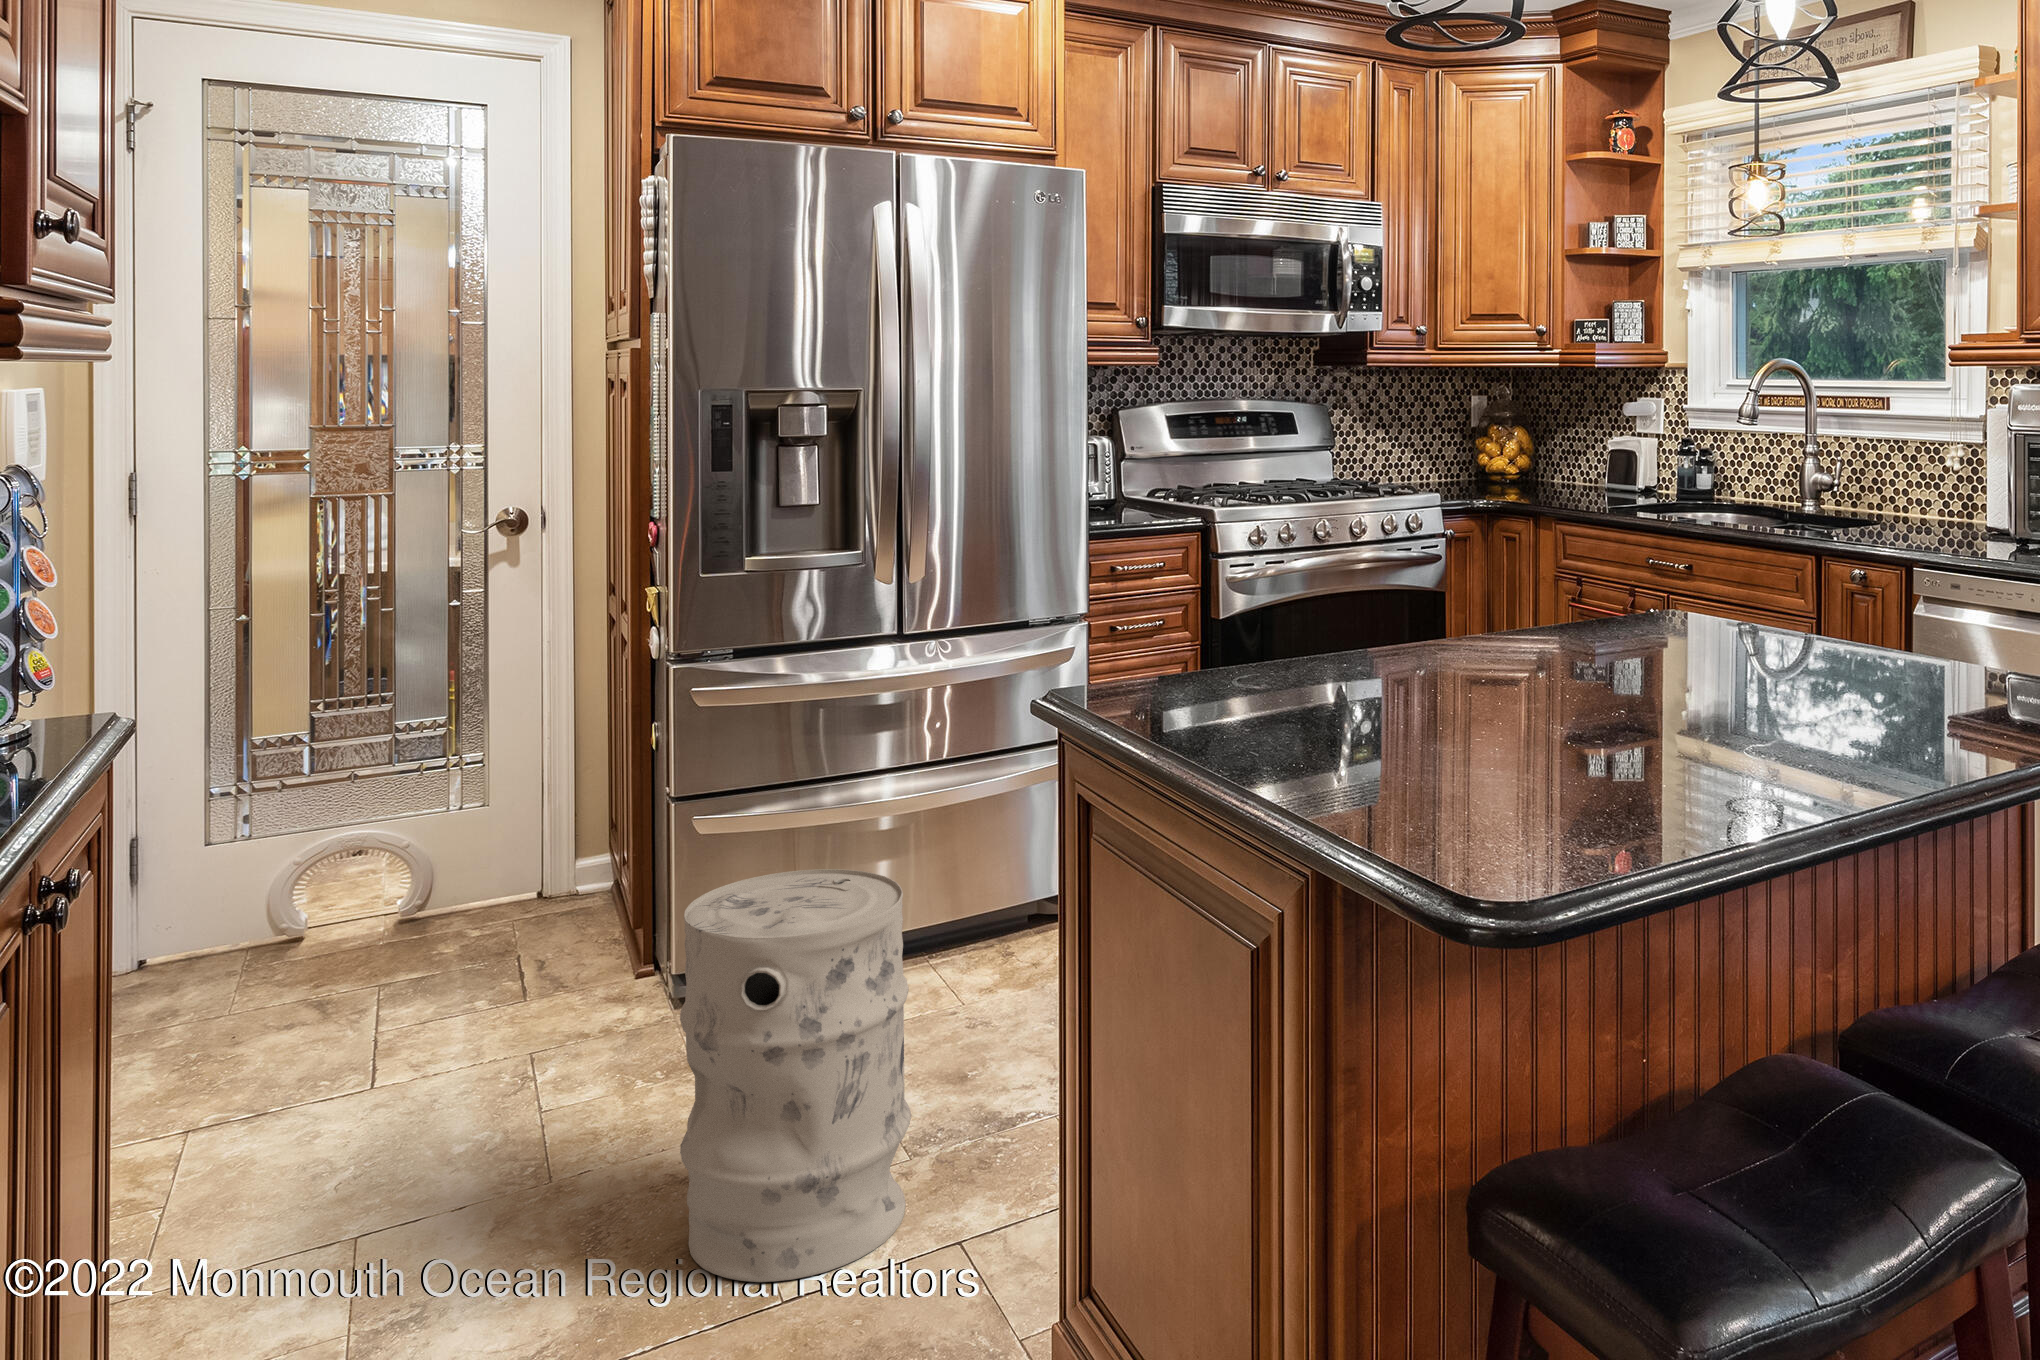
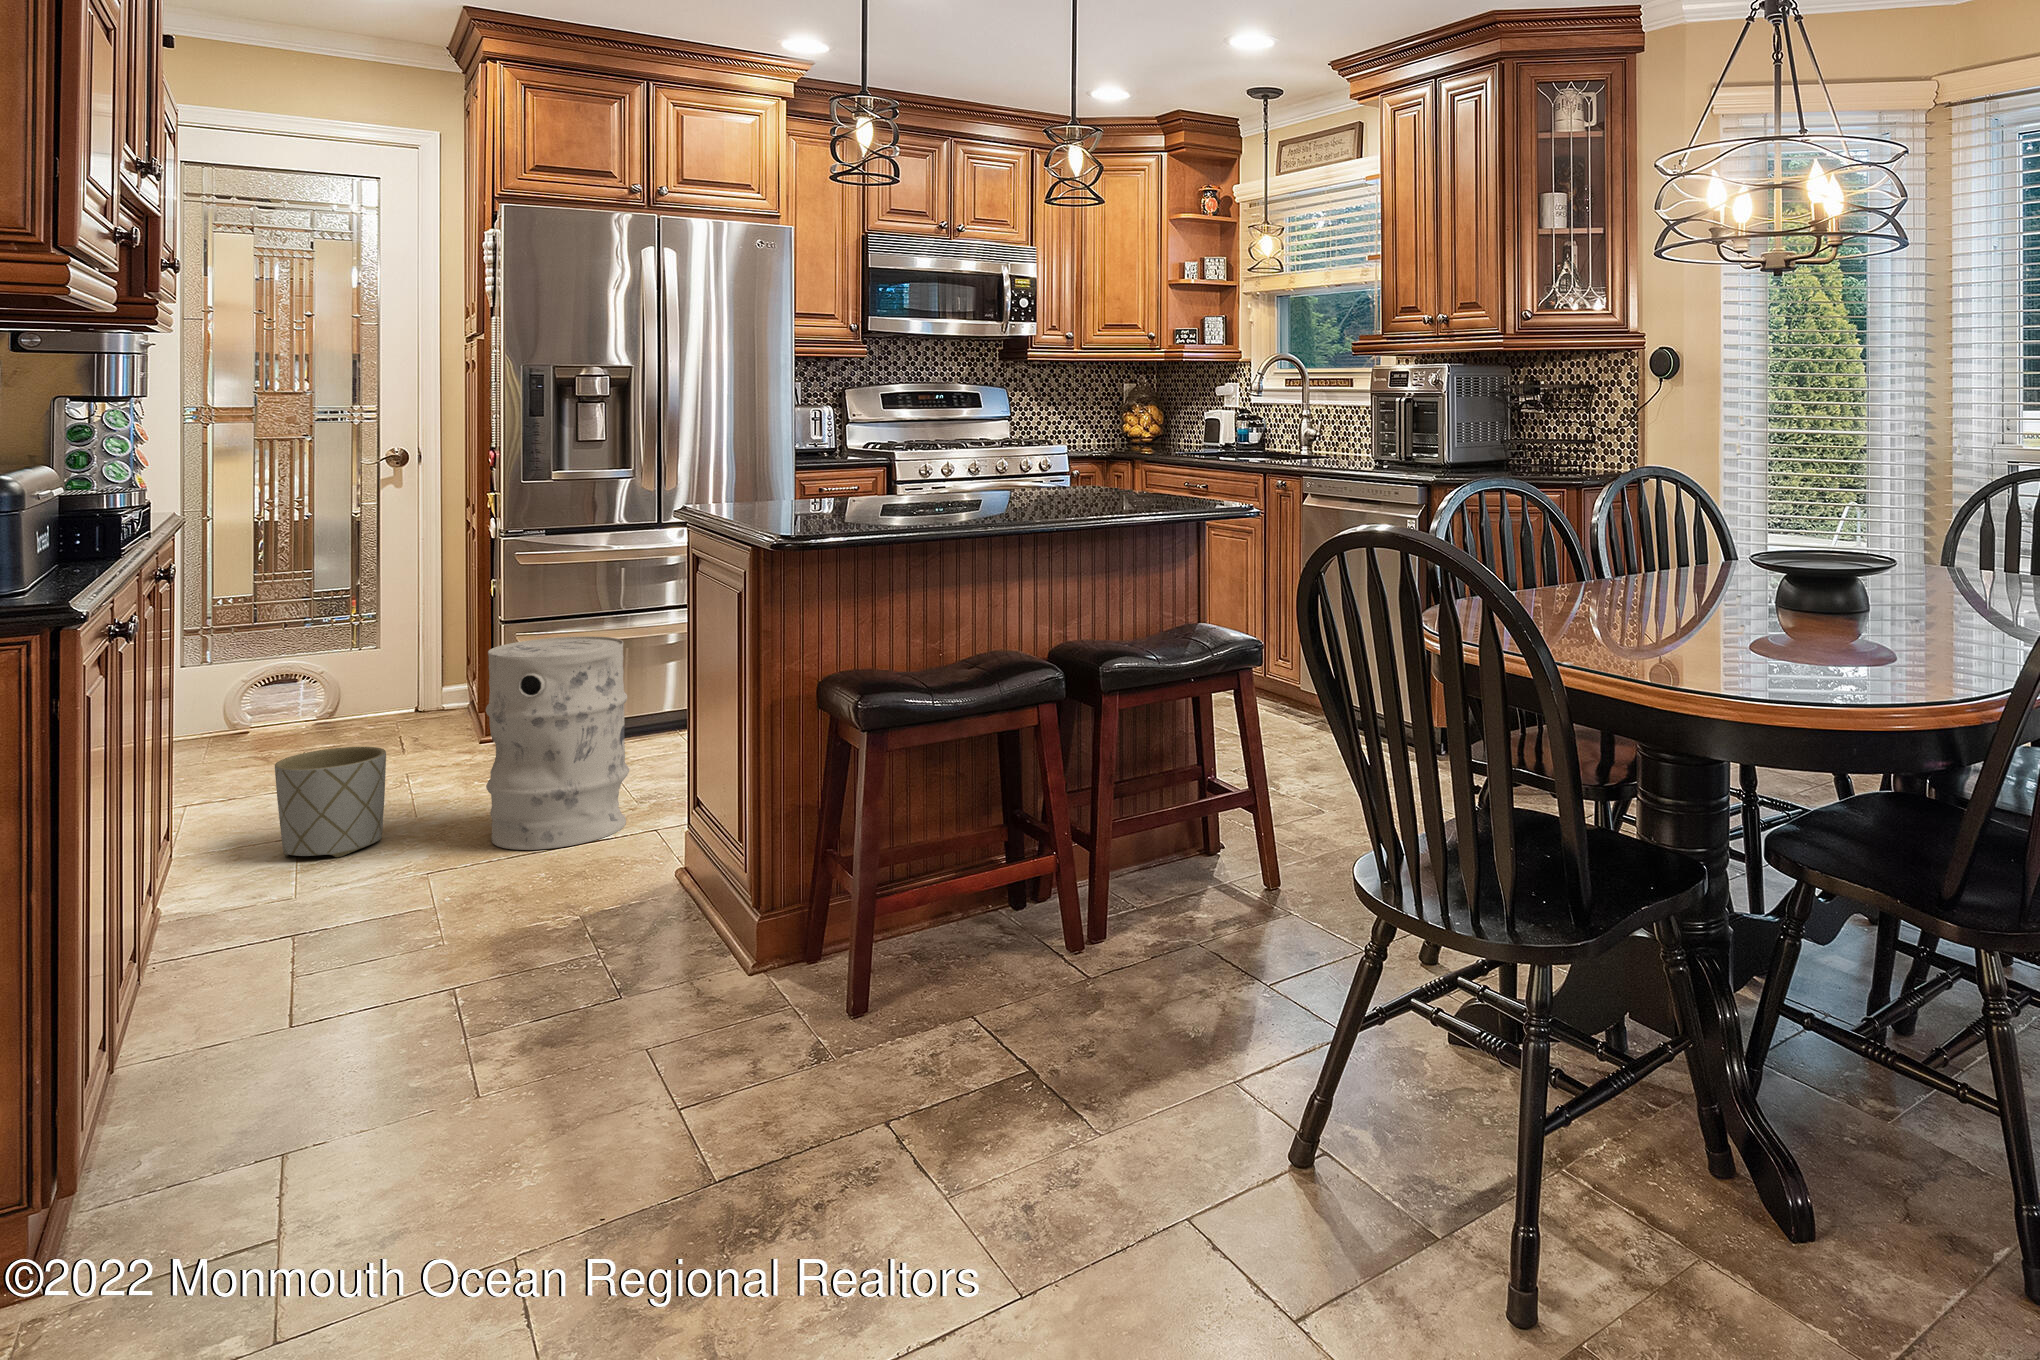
planter: none [330,1065,513,1287] -> present [275,747,386,857]

